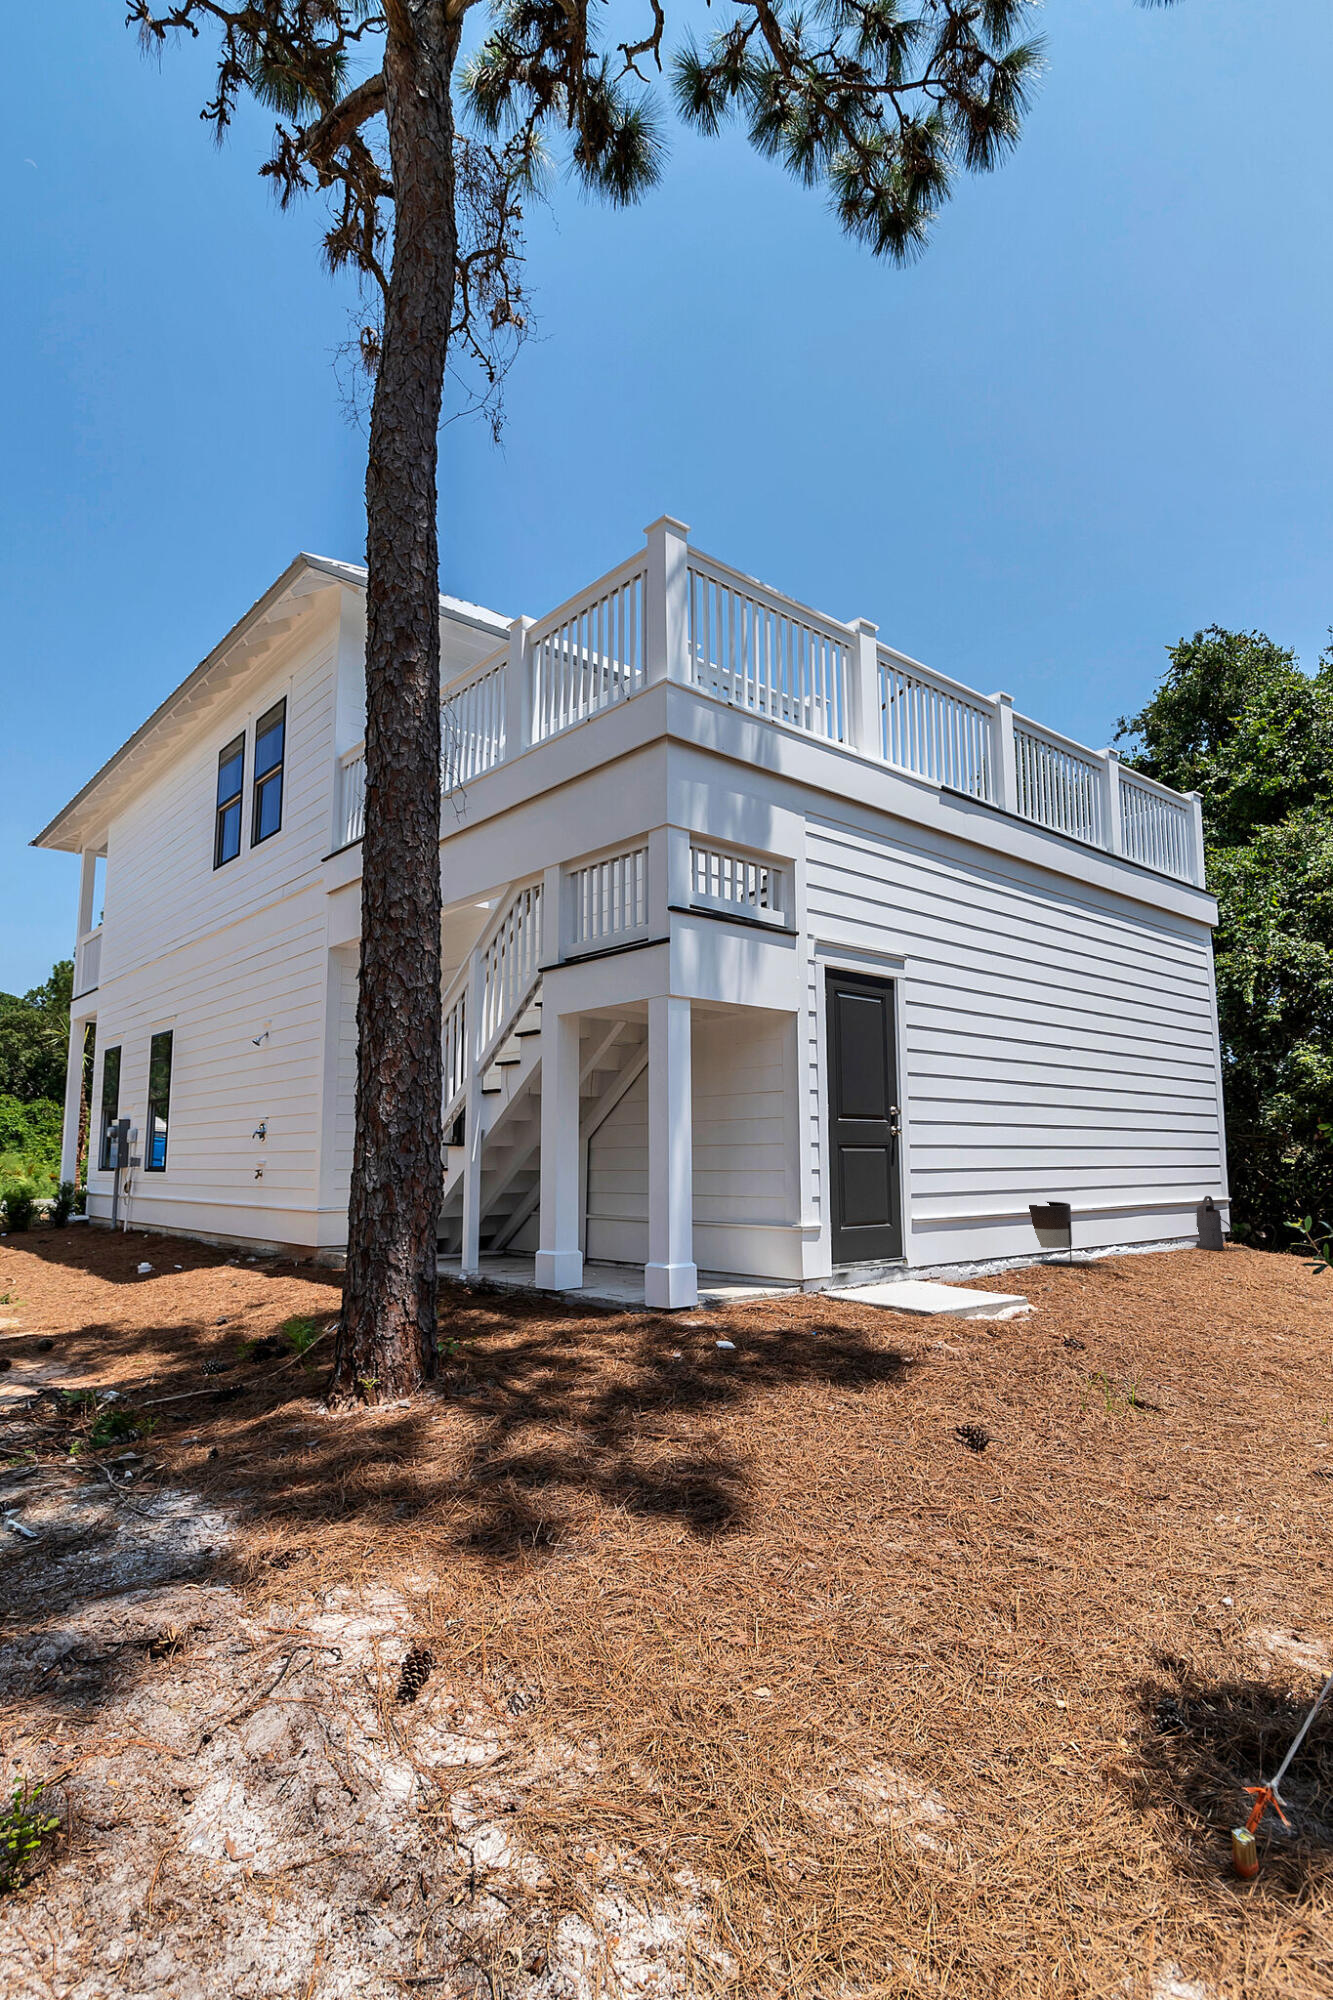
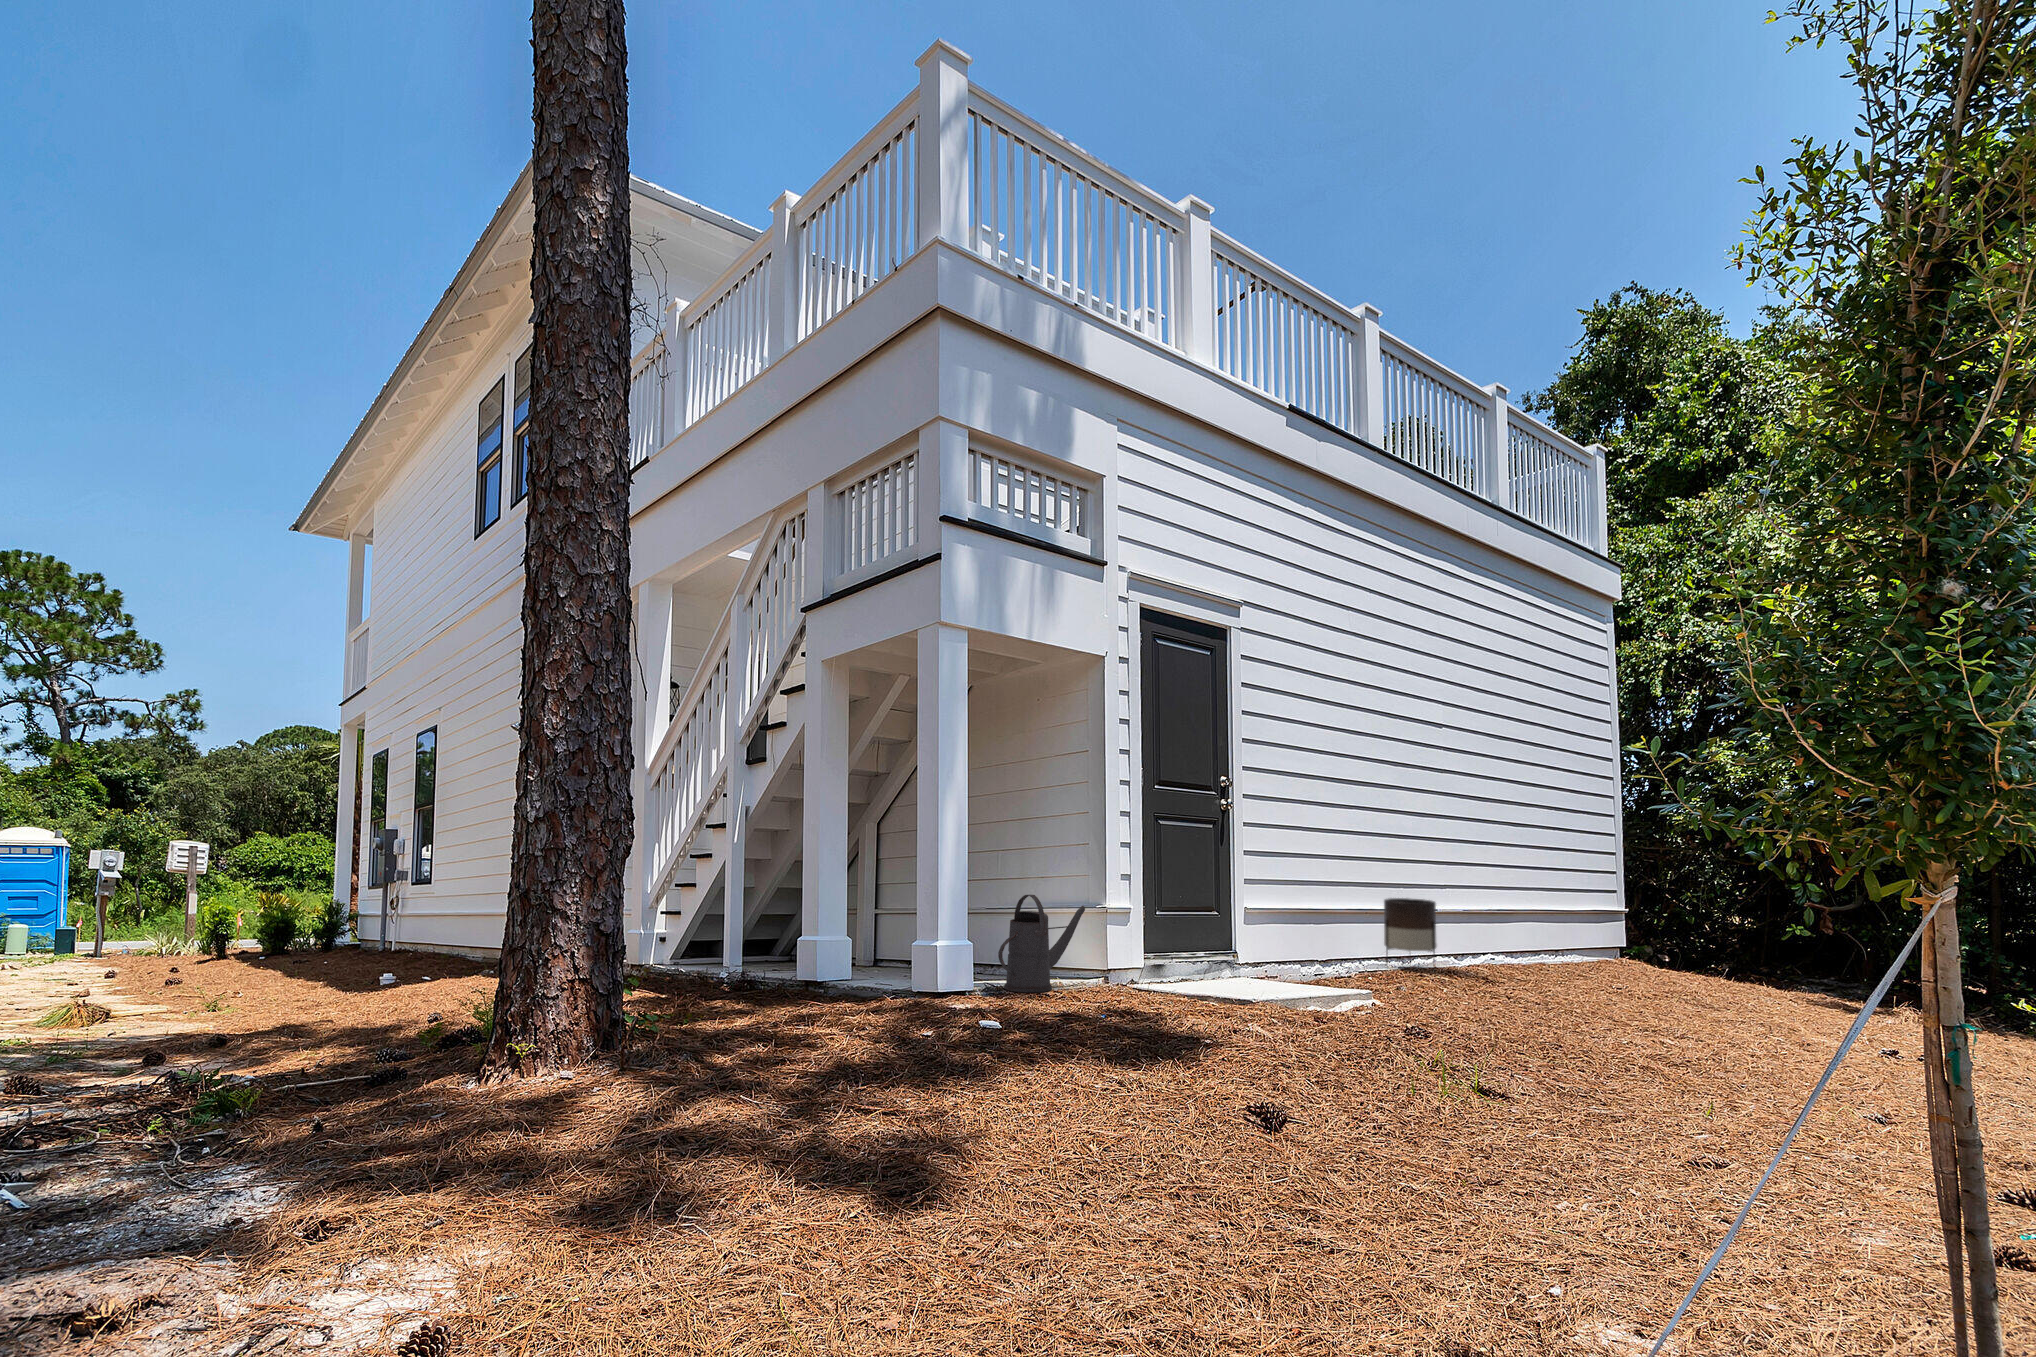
watering can: present [1195,1196,1232,1250] -> present [998,895,1085,992]

